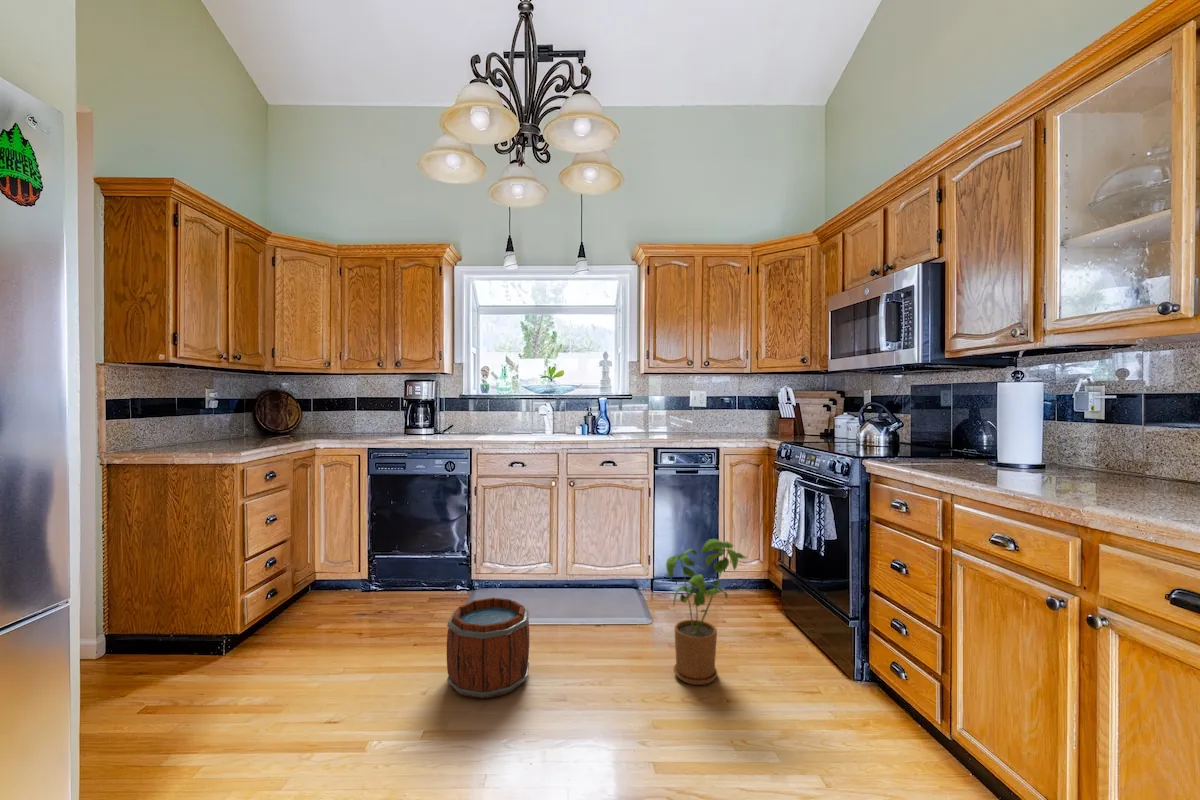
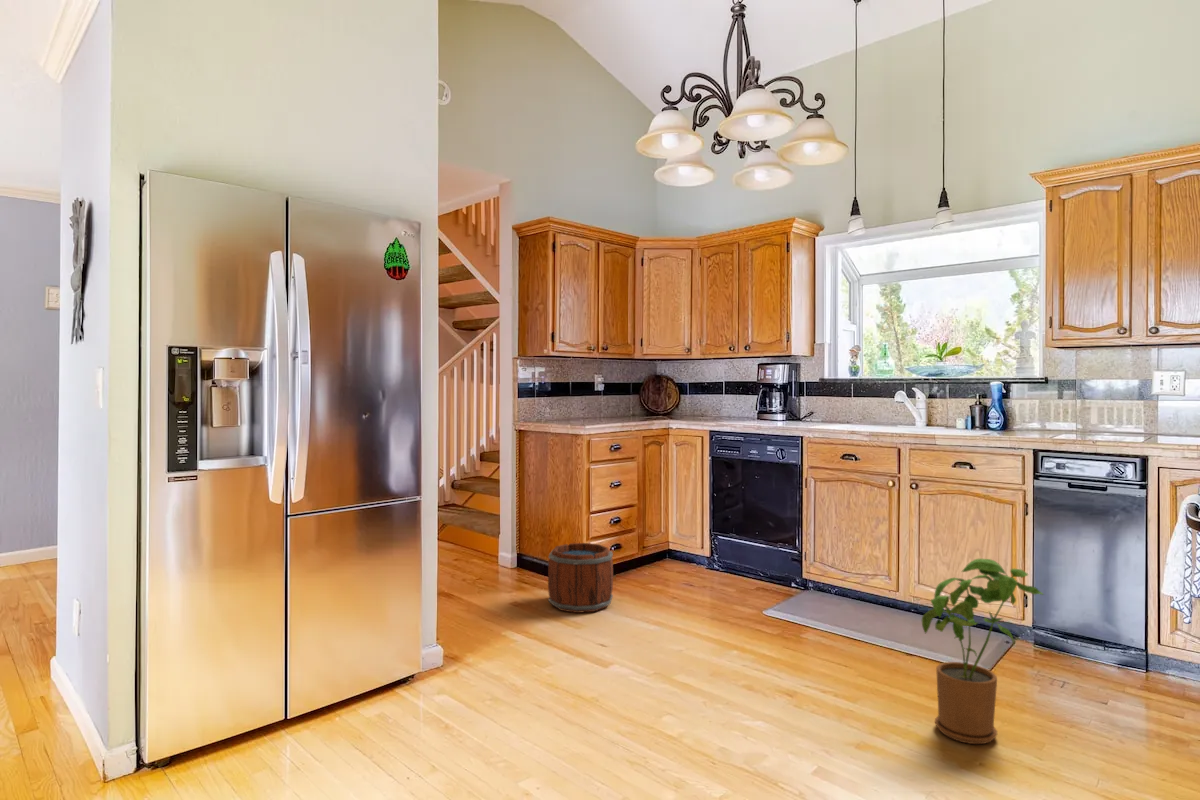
bucket: present [447,598,529,699] -> present [548,543,613,613]

